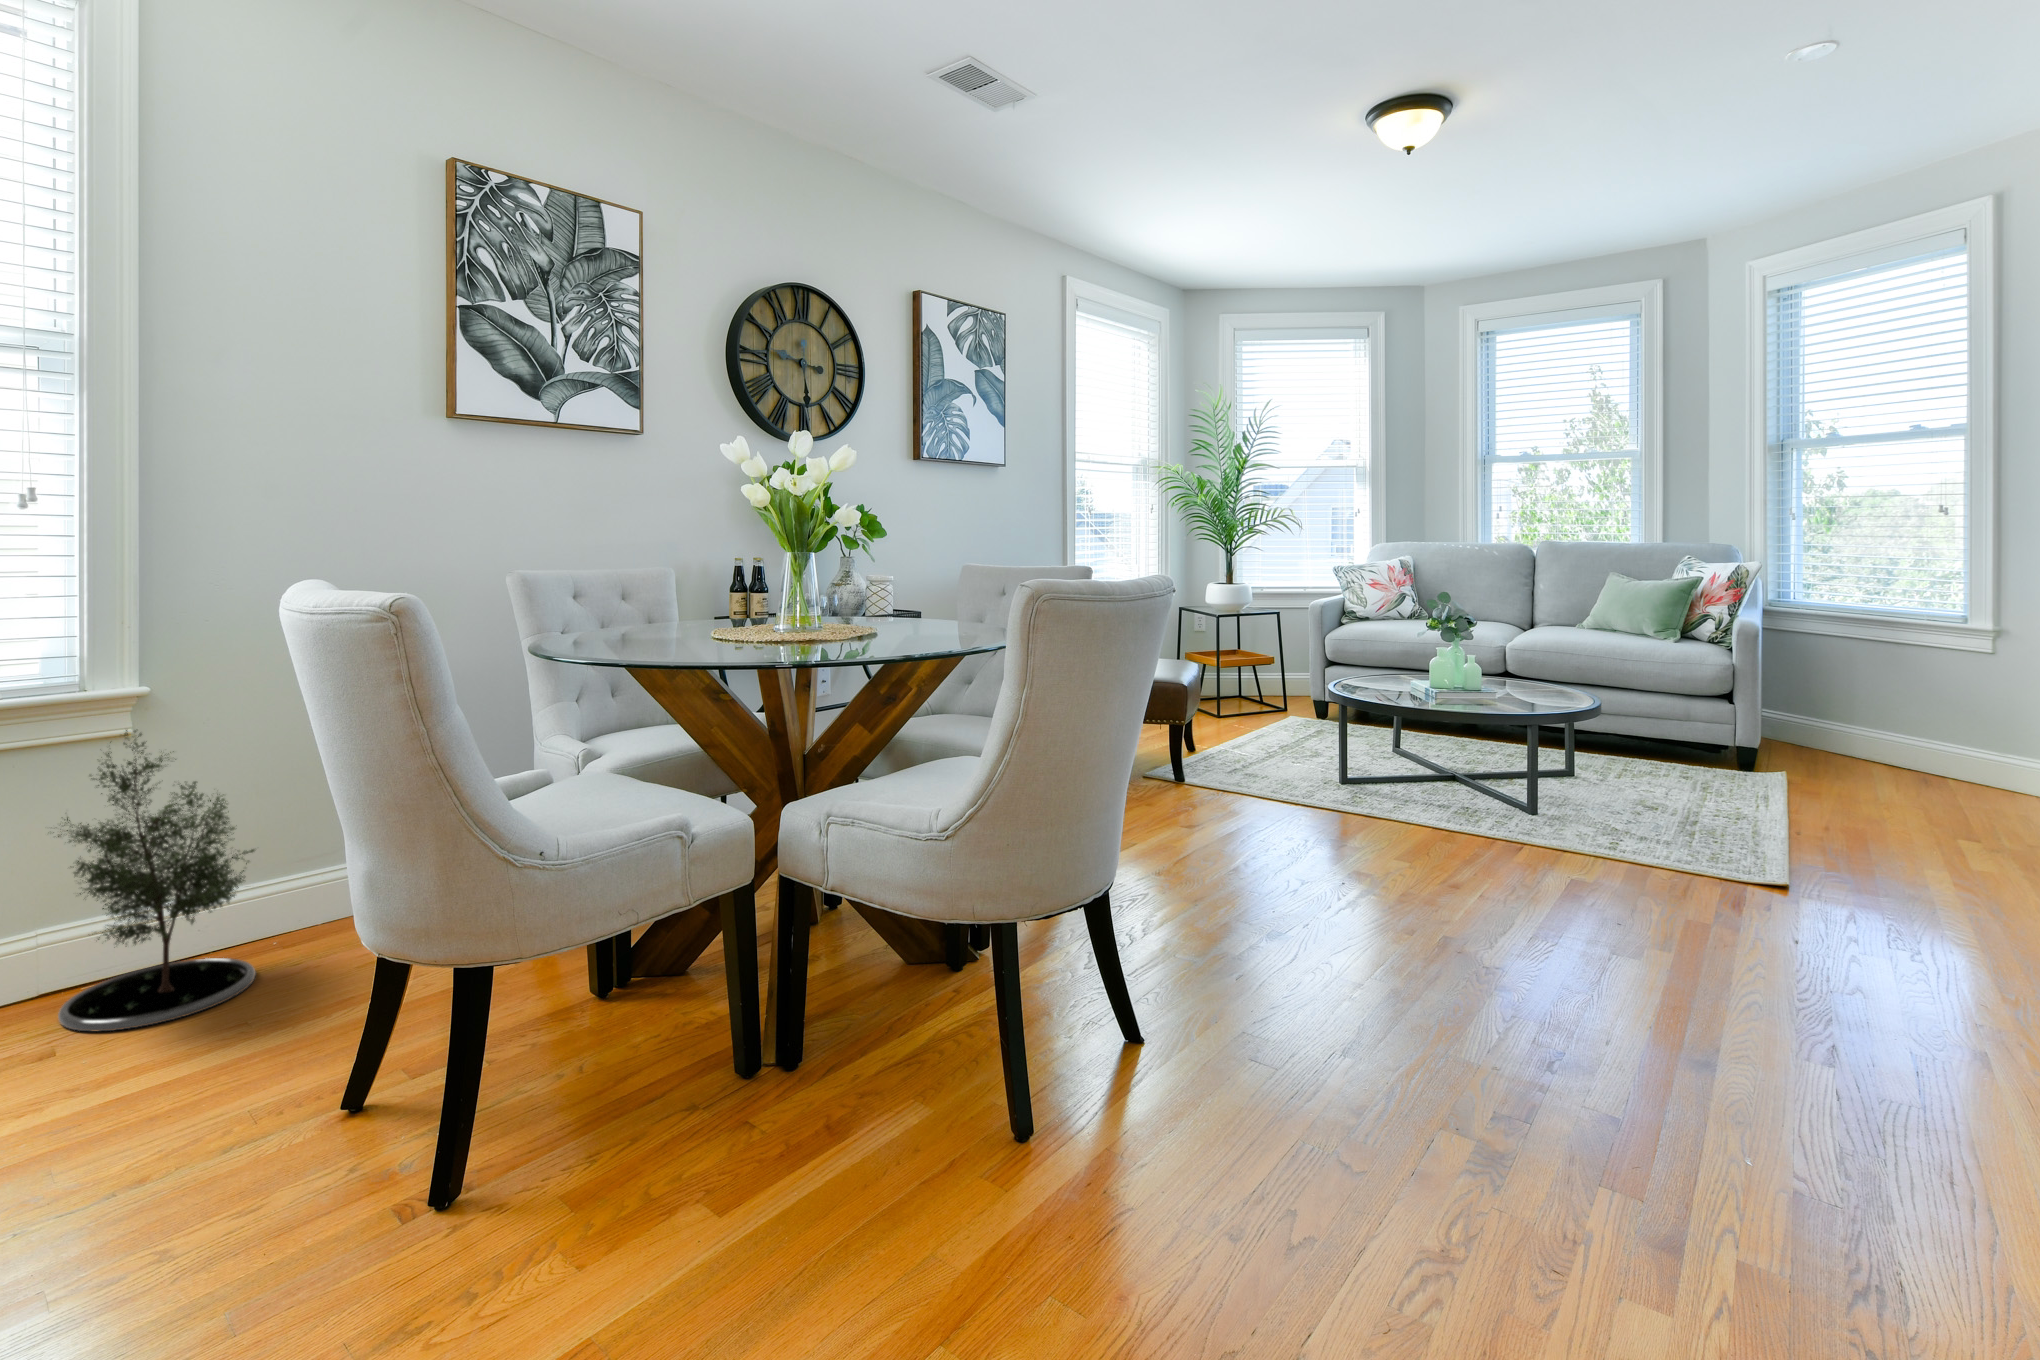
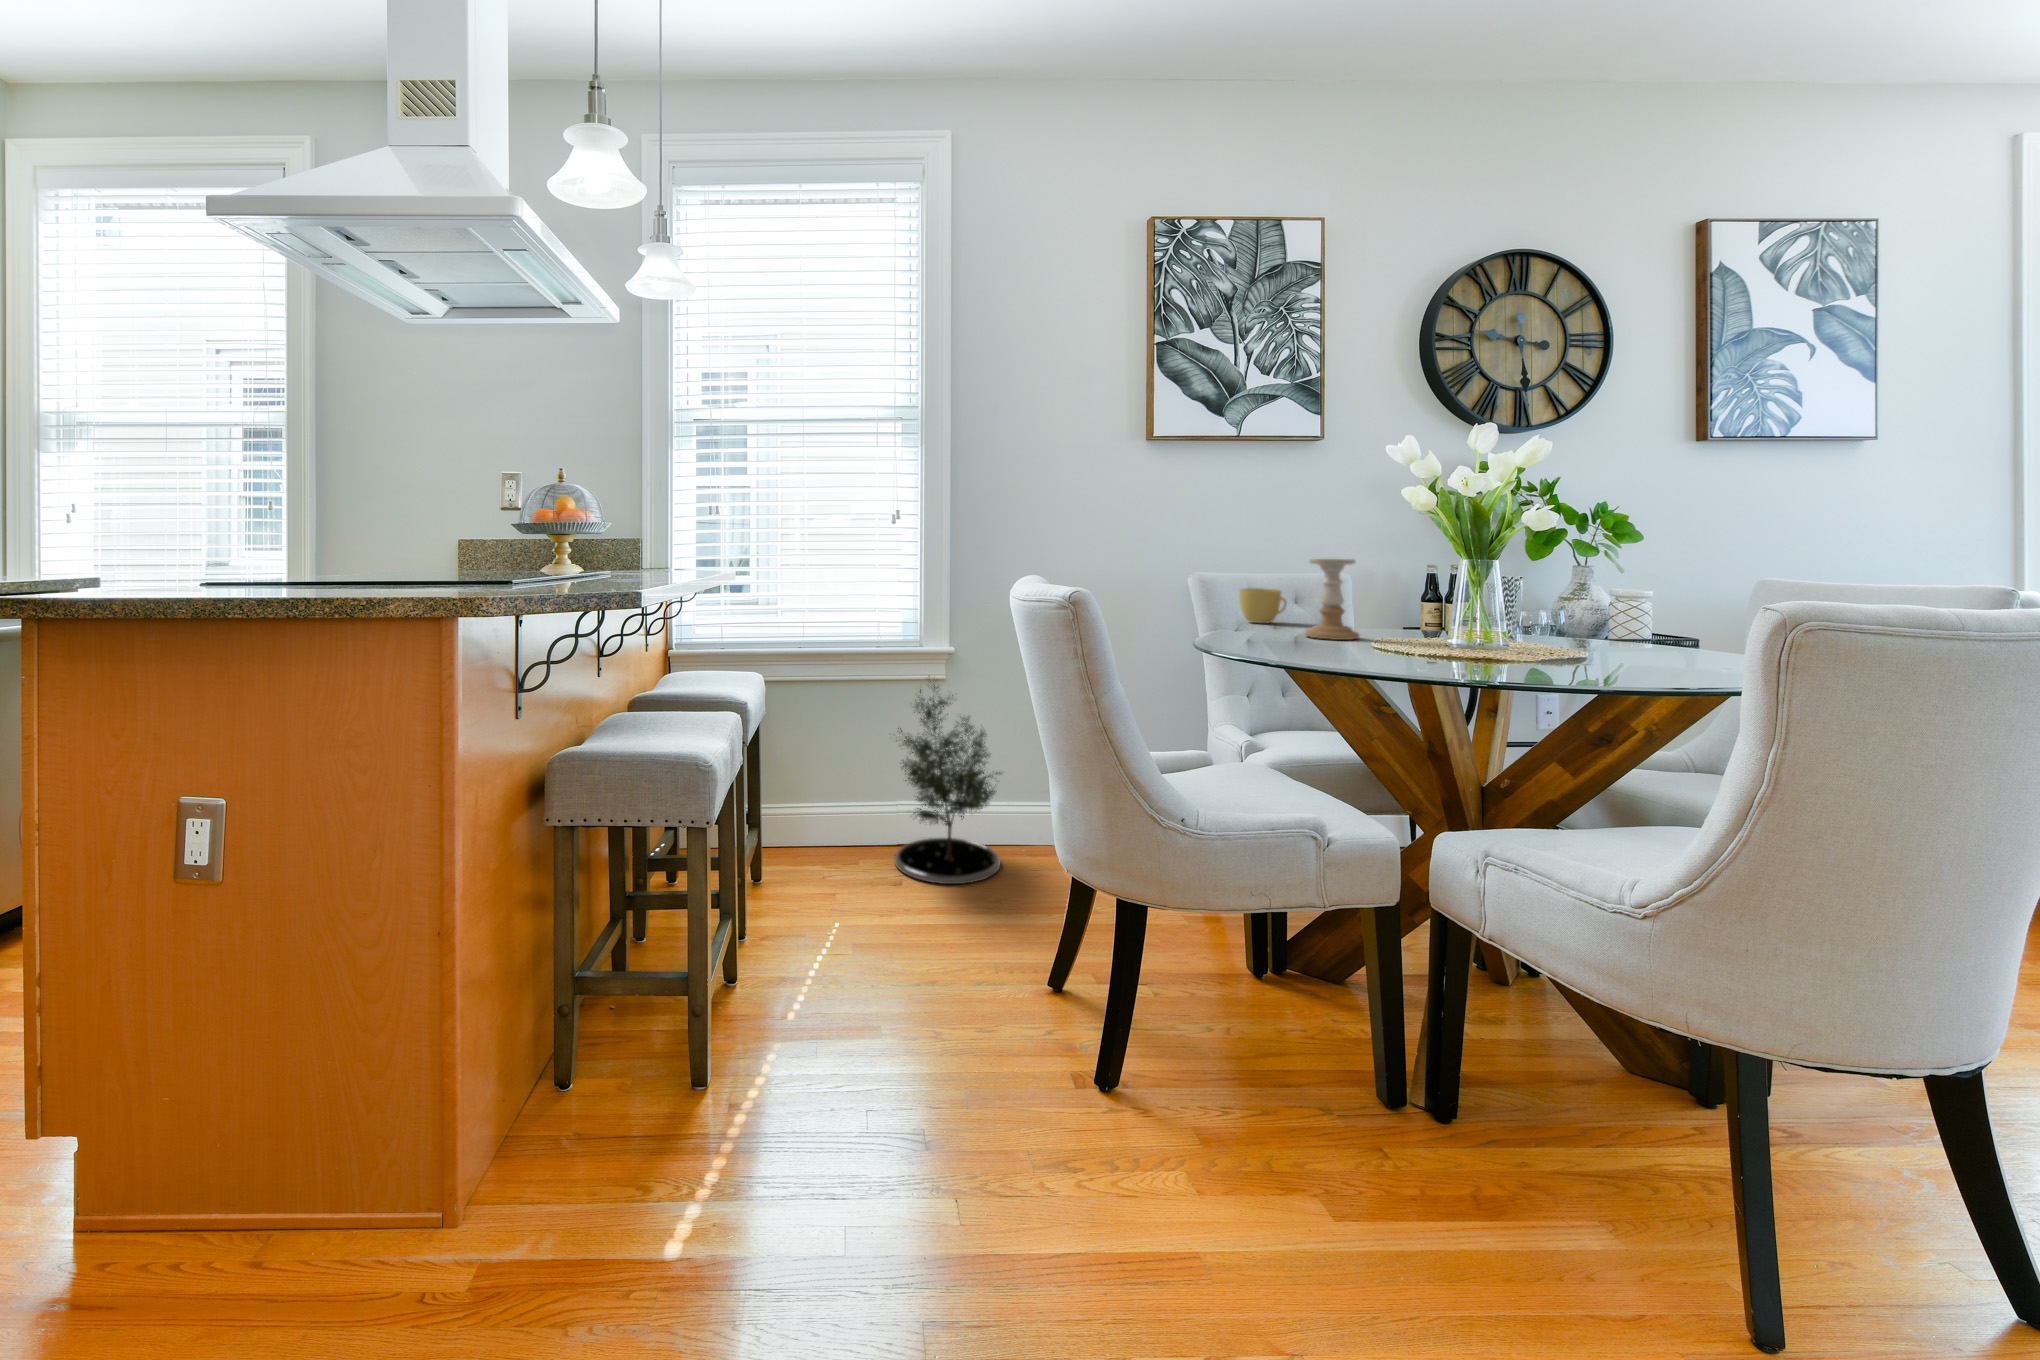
candle holder: none [634,553,684,632] -> present [1305,559,1360,640]
cup: none [564,589,614,625] -> present [1239,588,1287,623]

